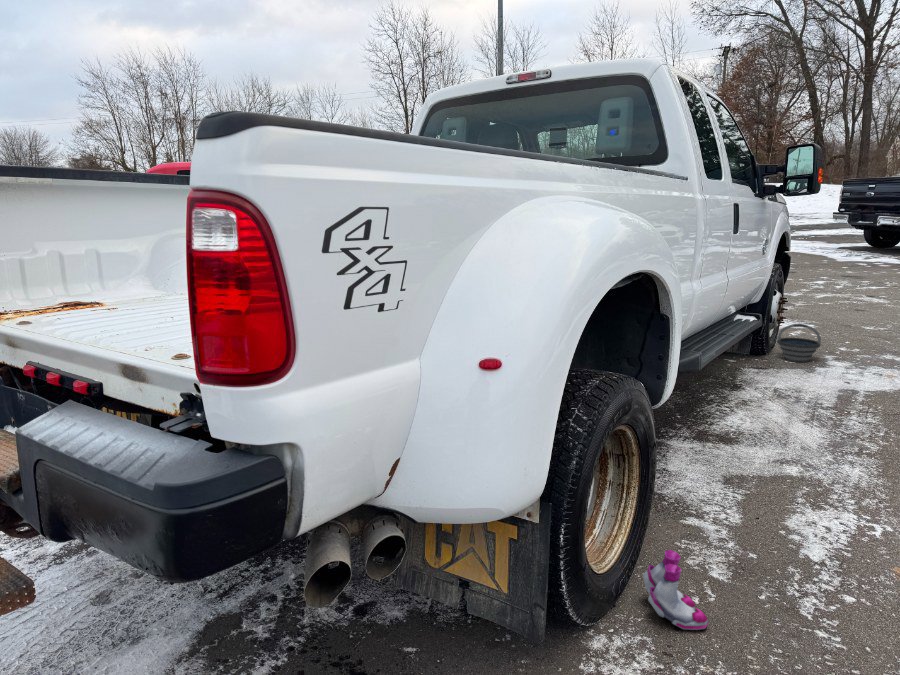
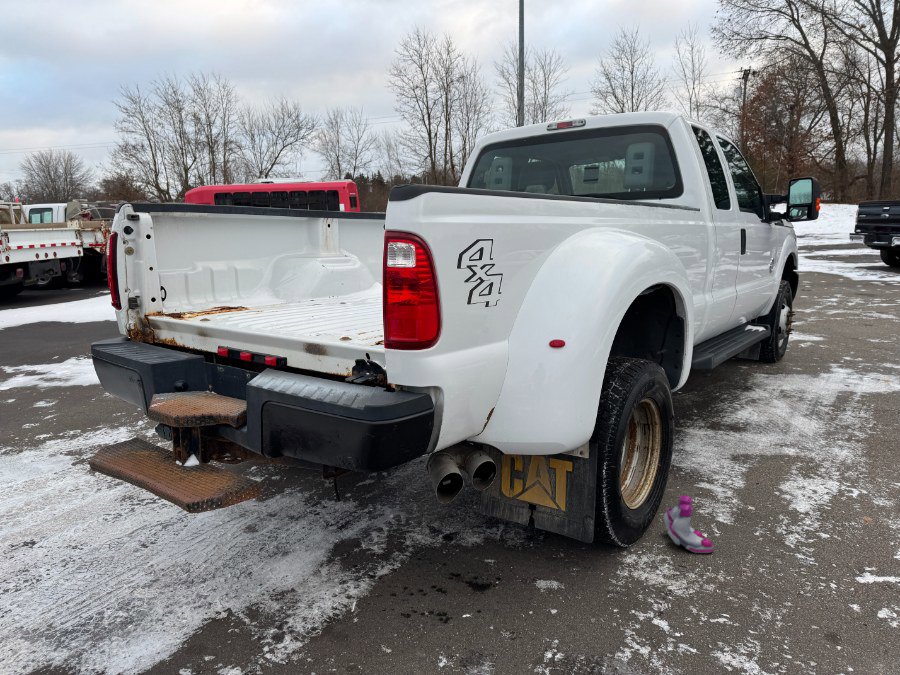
bucket: present [777,324,821,362] -> none [786,334,825,369]

